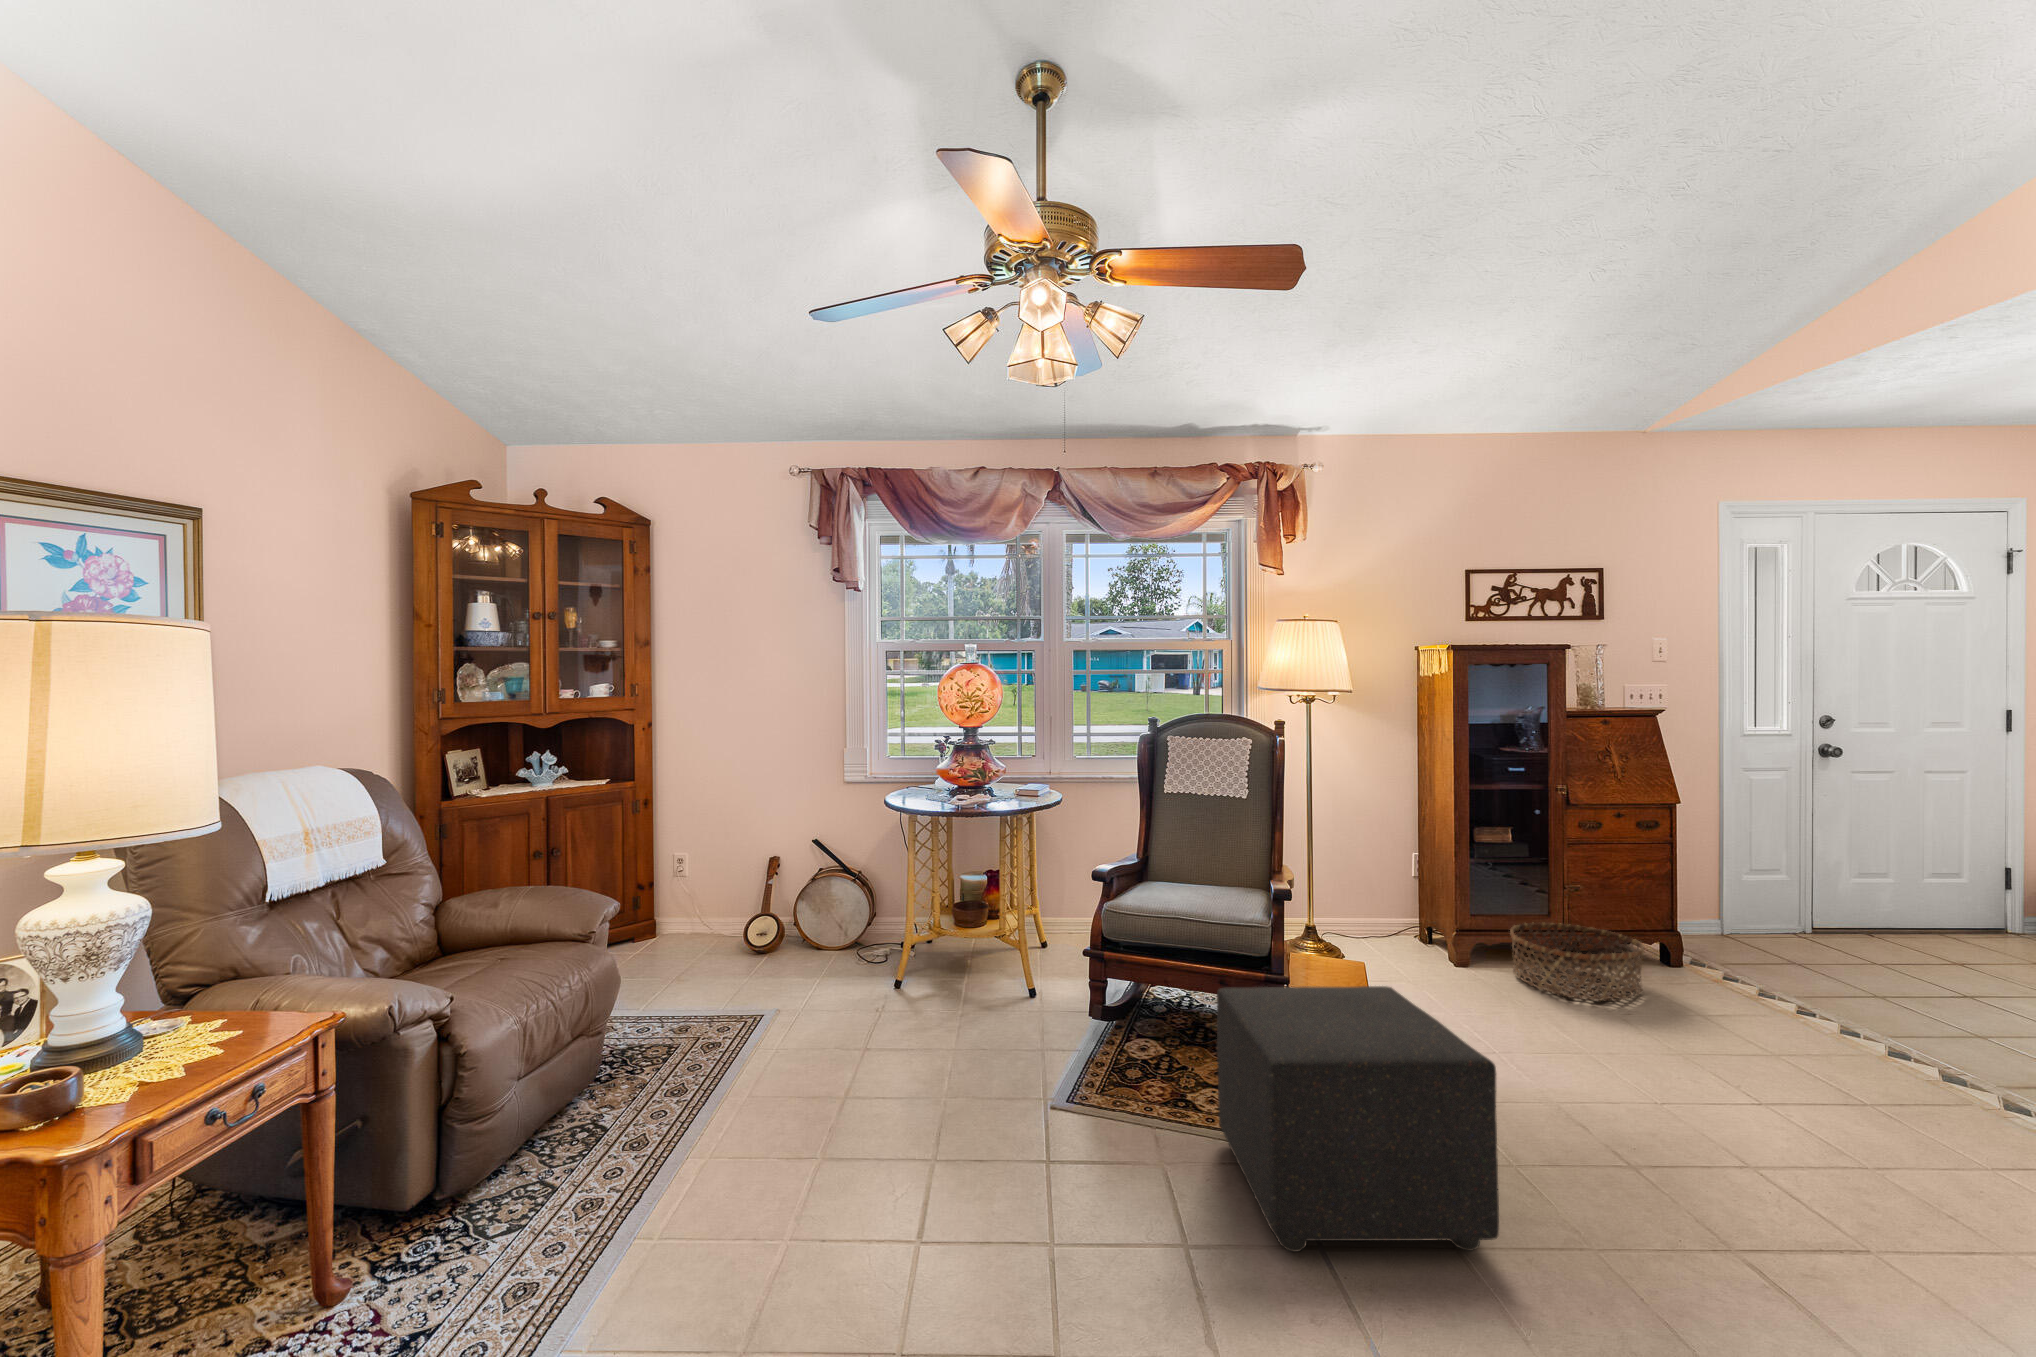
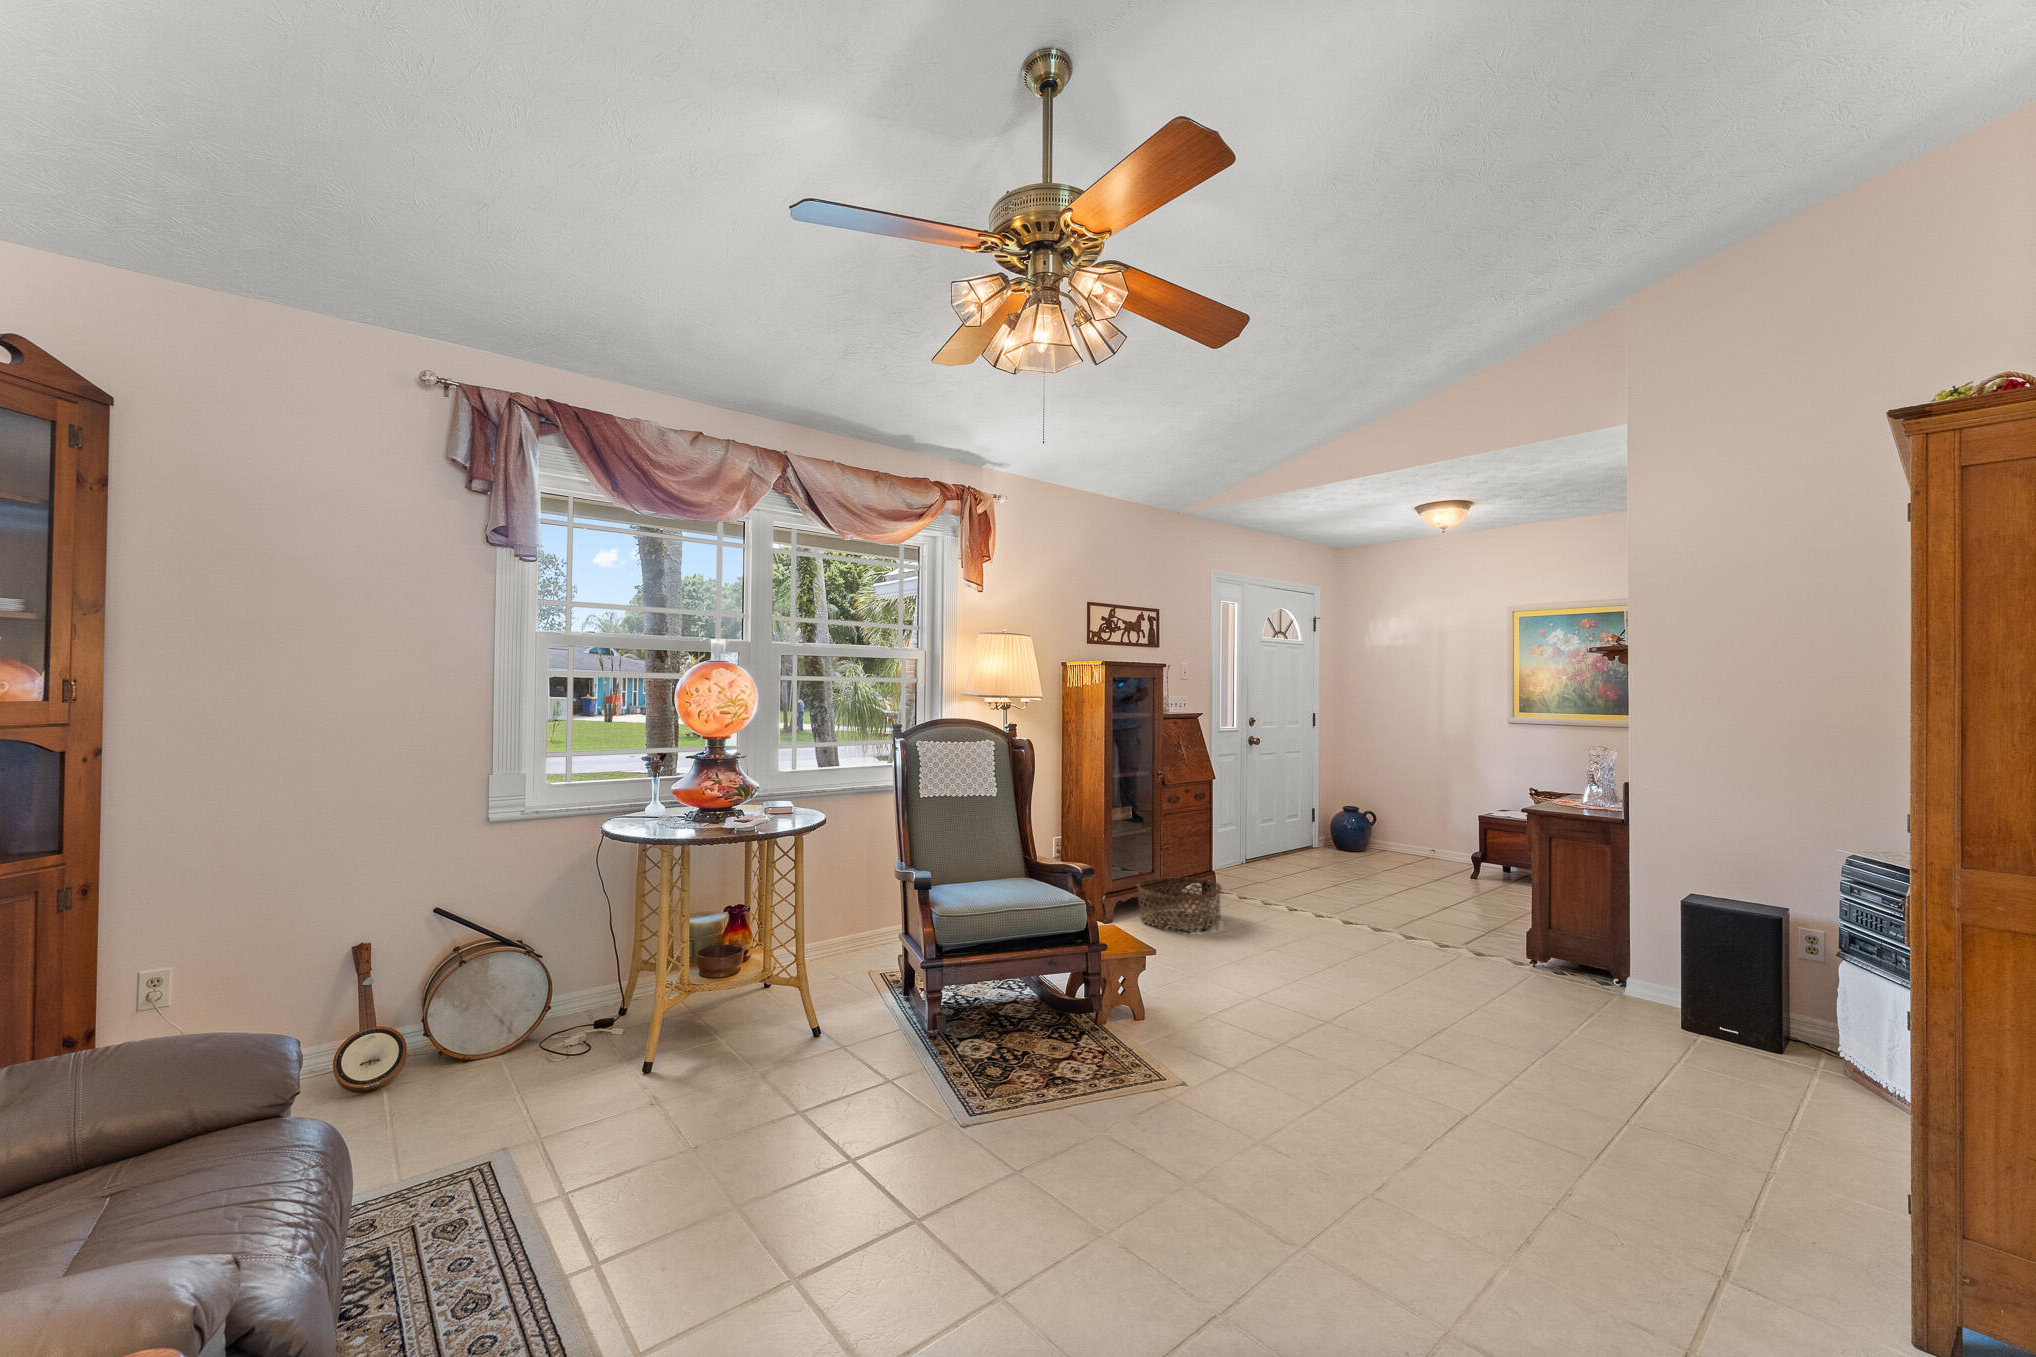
ottoman: present [1217,986,1499,1252] -> none [1113,932,1343,1151]

